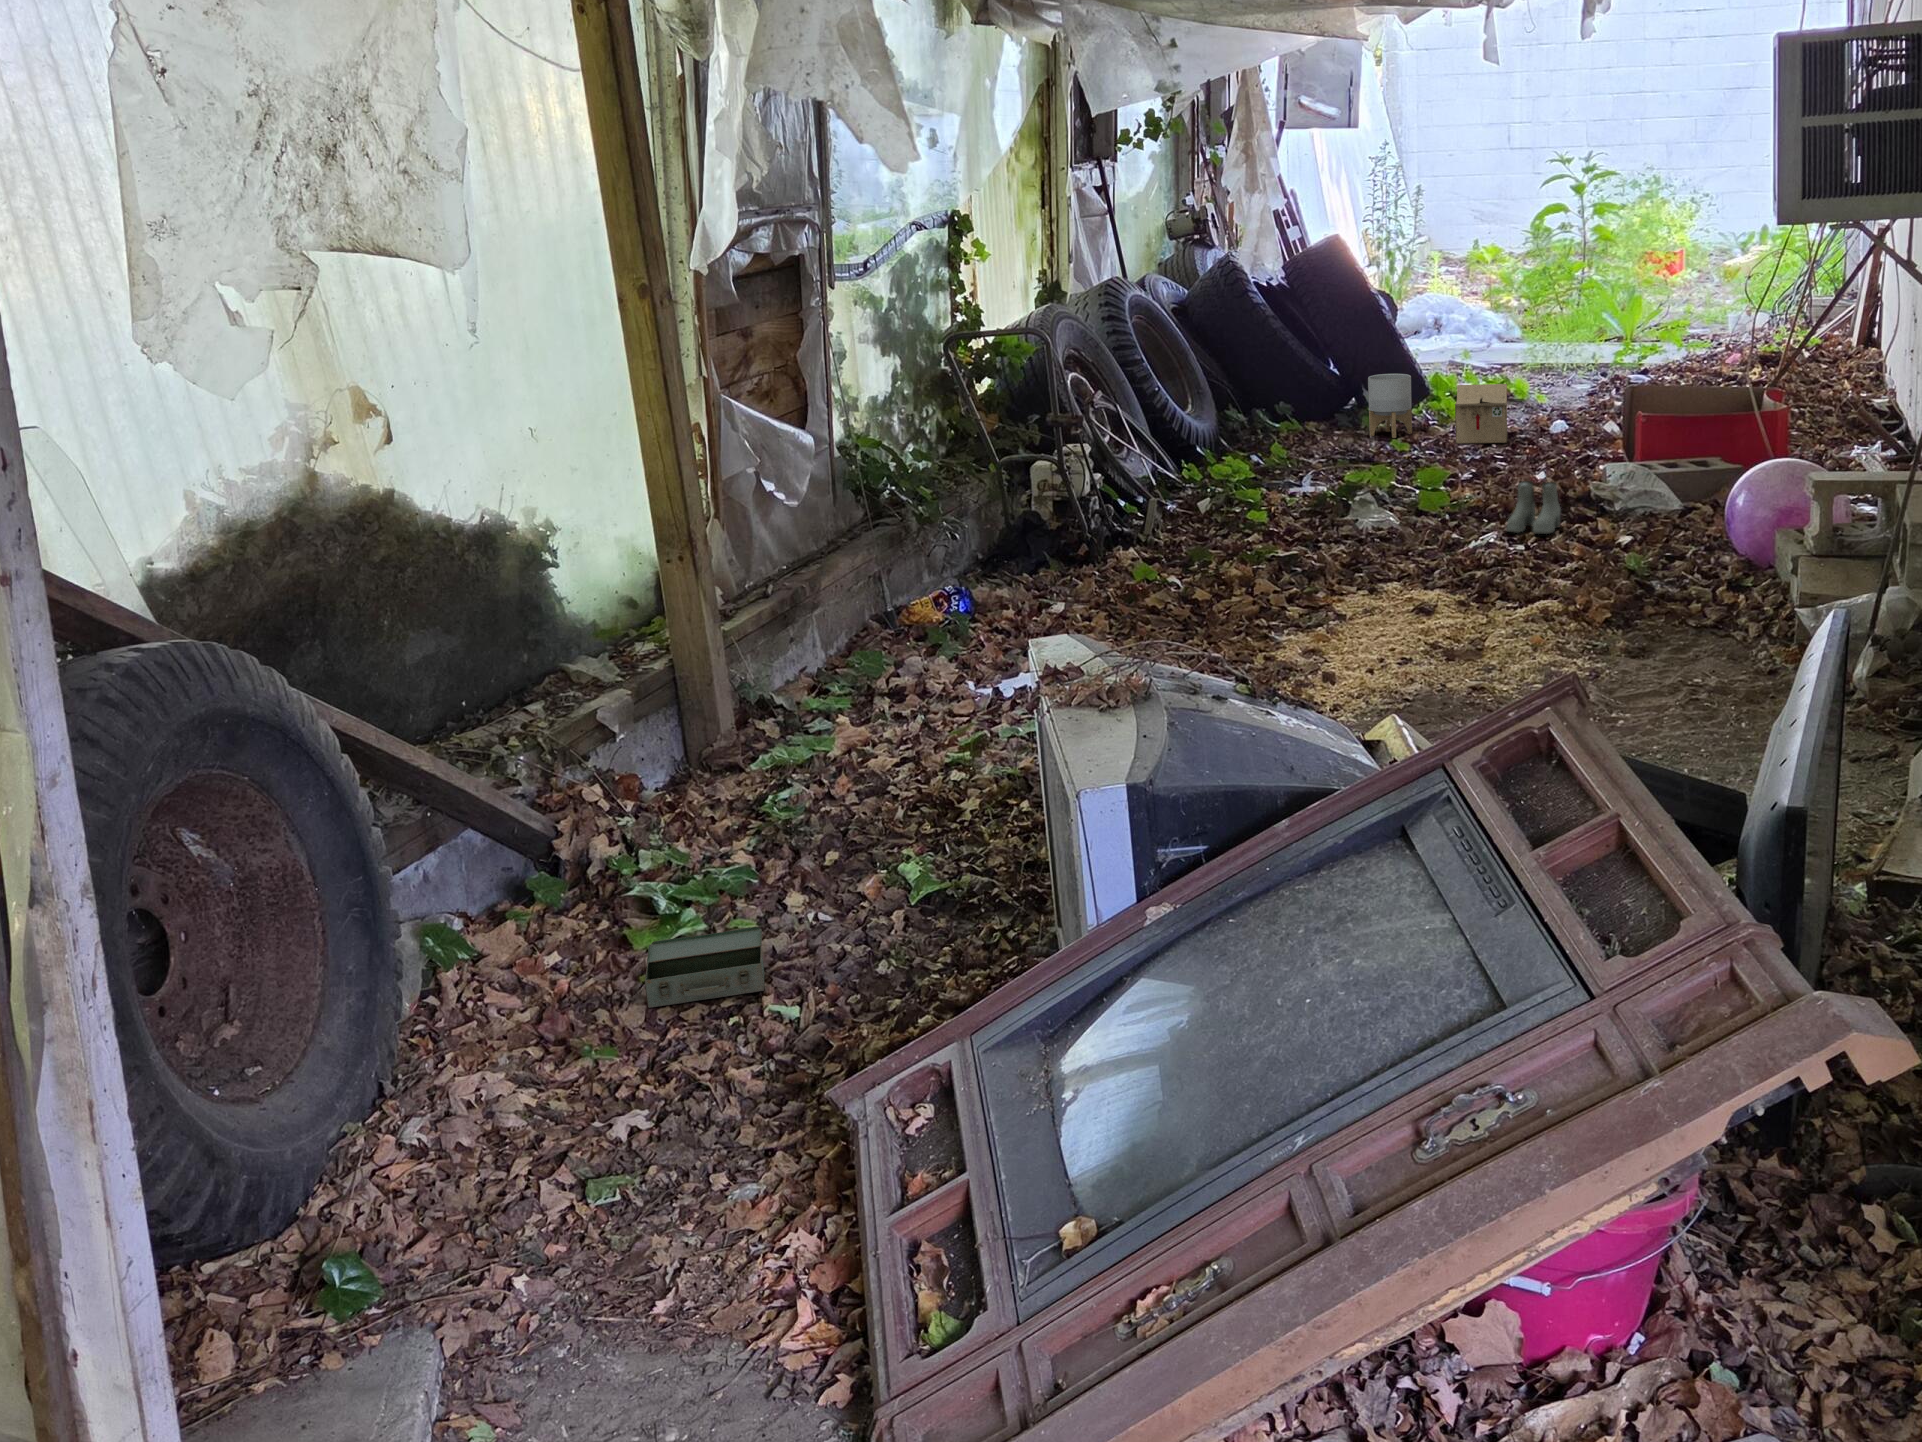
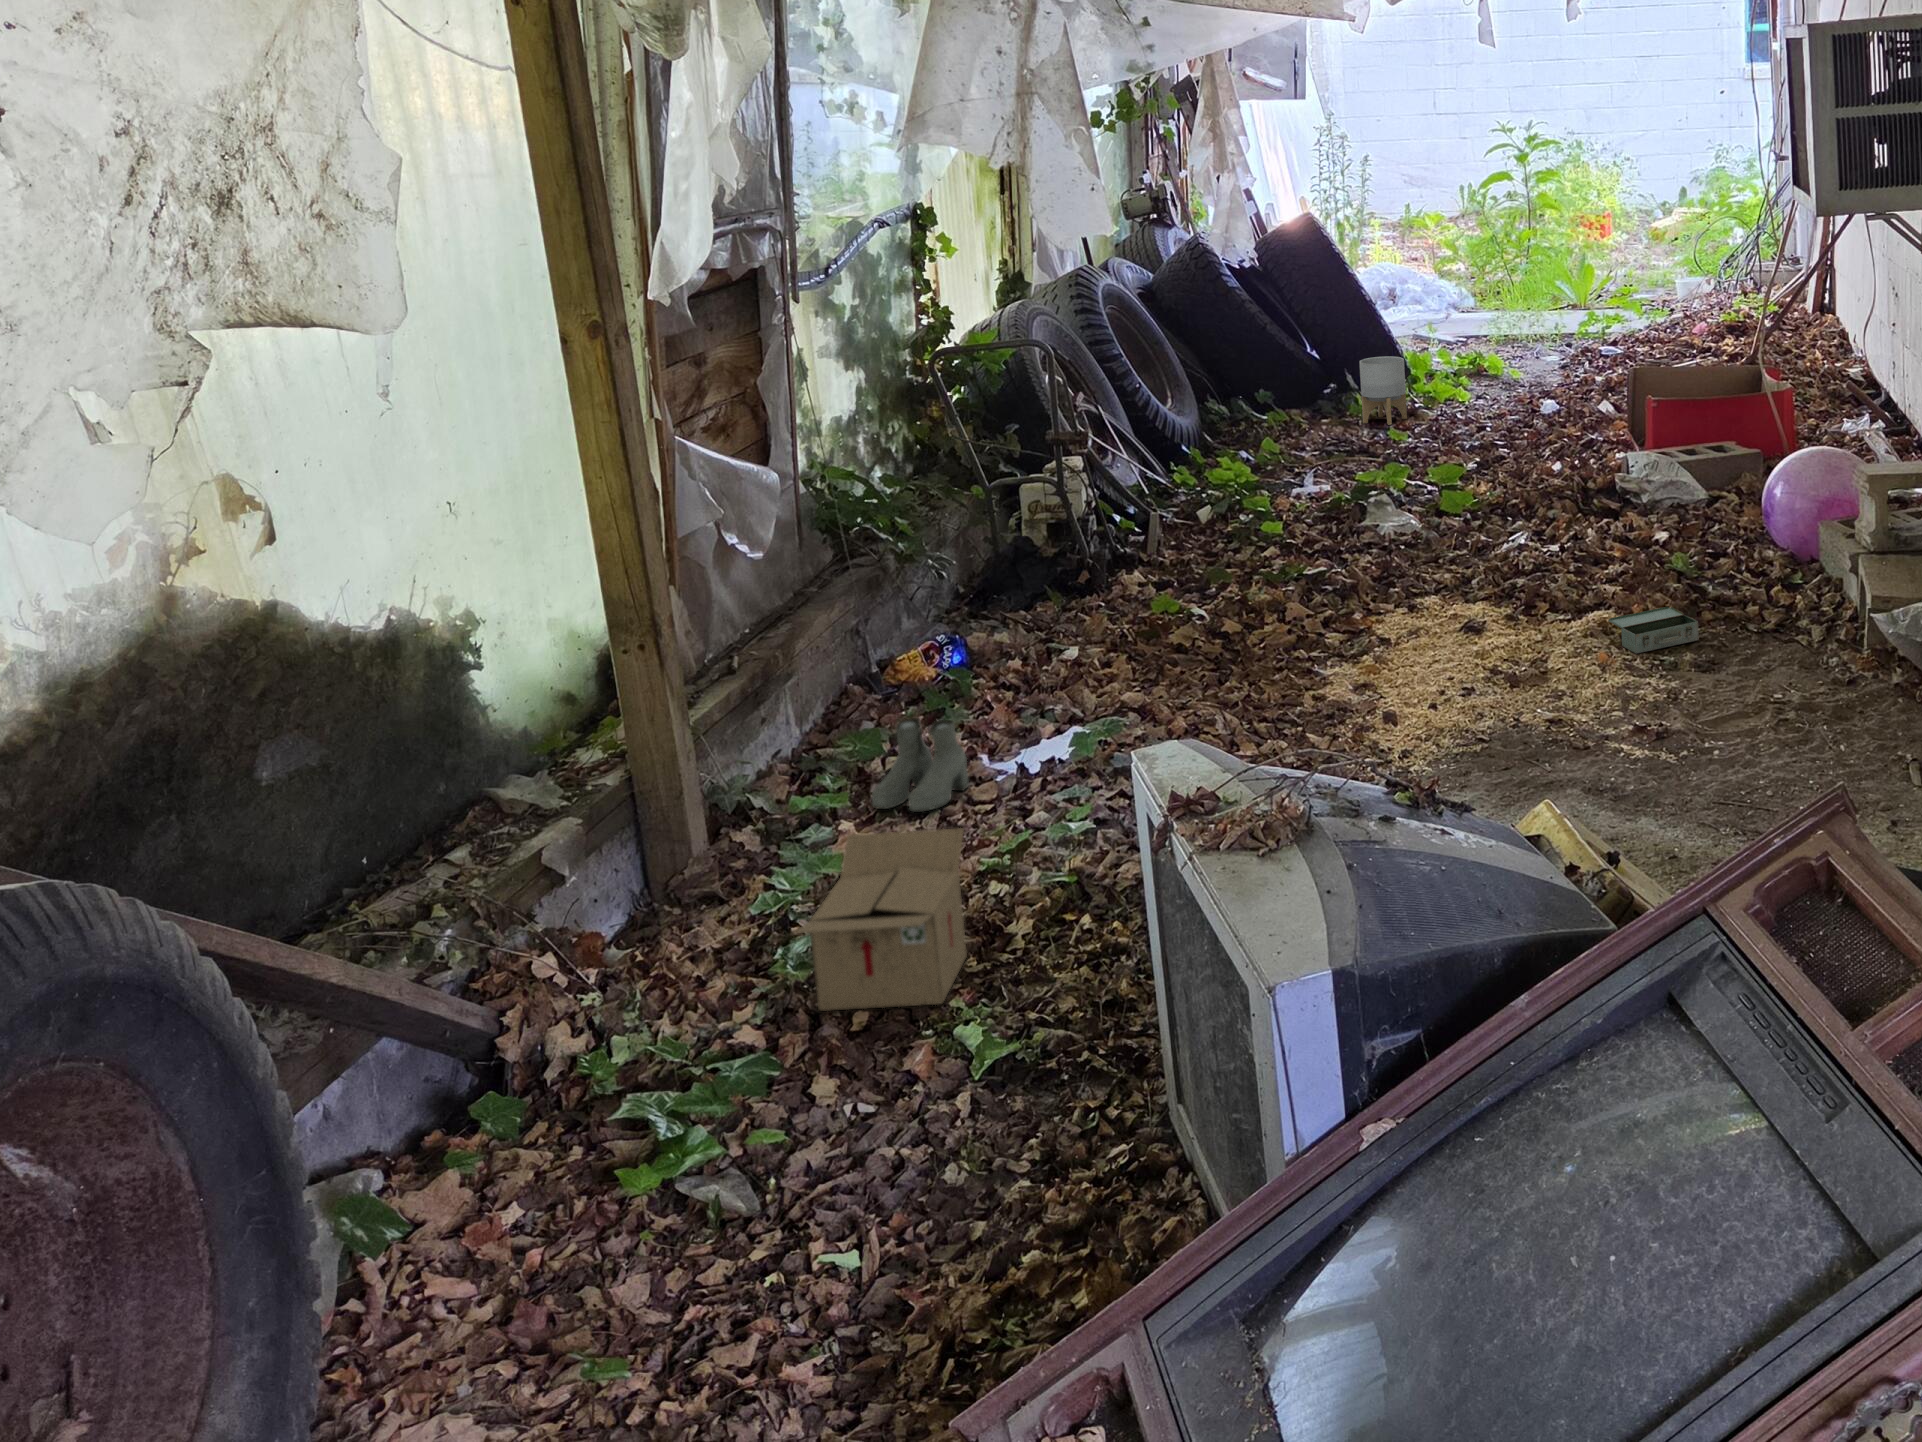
cardboard box: present [1455,384,1507,444] -> present [796,829,967,1011]
boots: present [1507,481,1560,534] -> present [872,718,969,812]
toolbox: present [645,927,764,1008] -> present [1608,607,1699,654]

